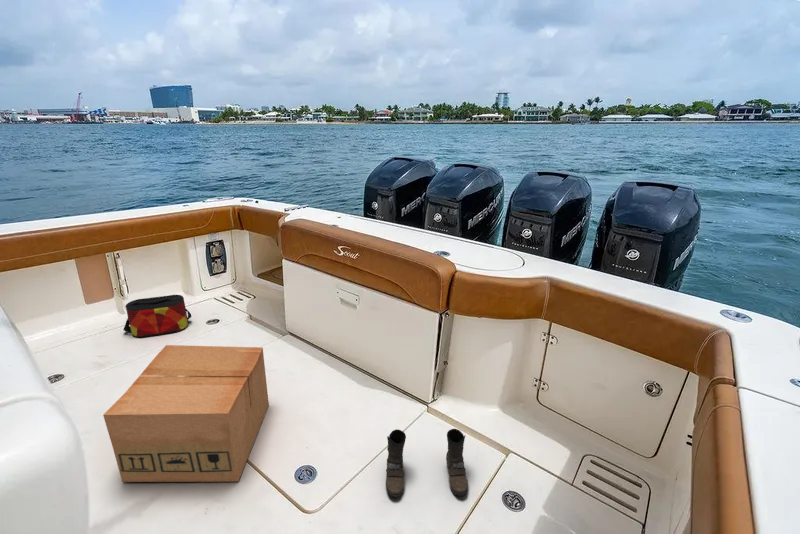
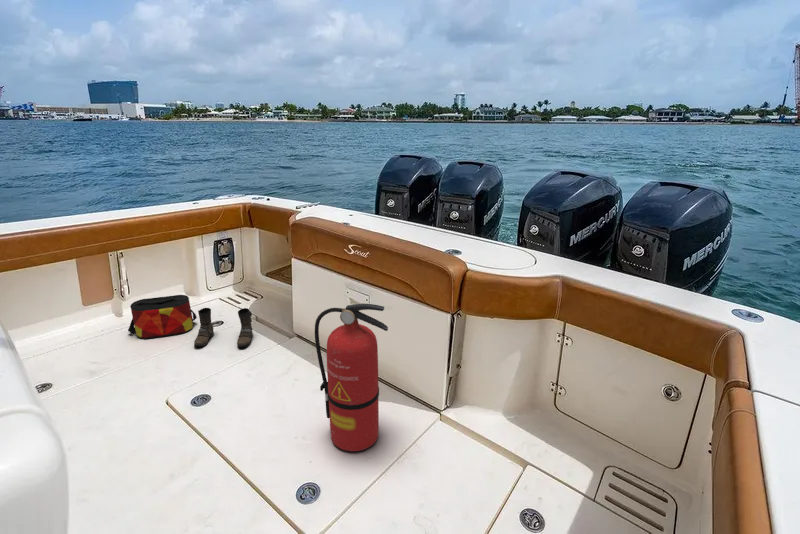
fire extinguisher: none [308,304,380,445] -> present [315,304,388,451]
cardboard box: present [103,345,269,482] -> none [112,345,275,483]
boots: present [386,429,468,497] -> present [194,308,253,347]

